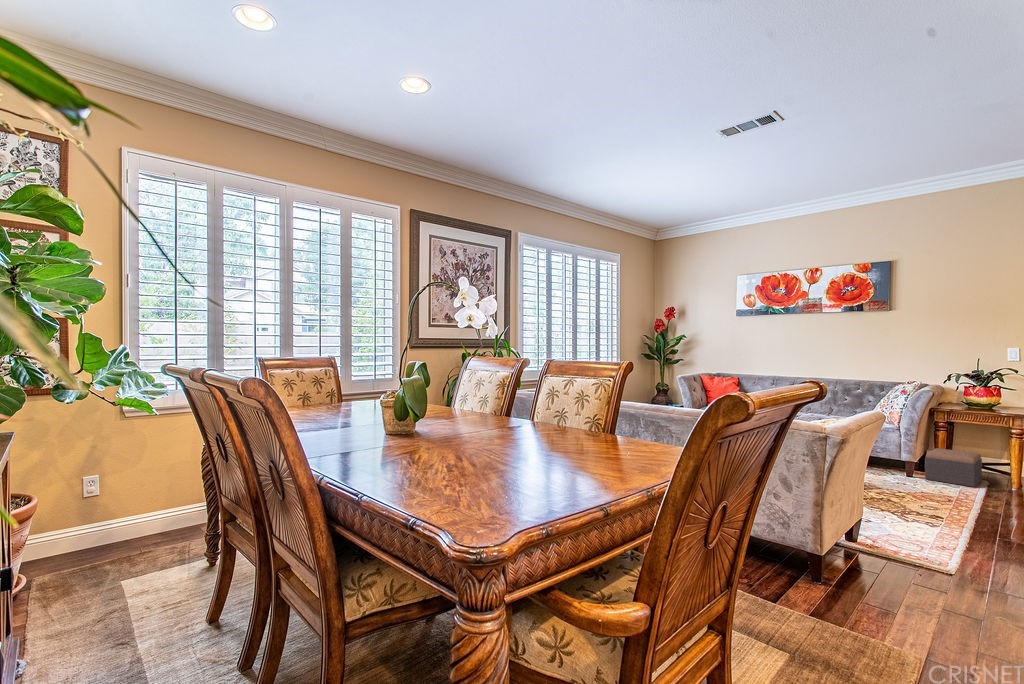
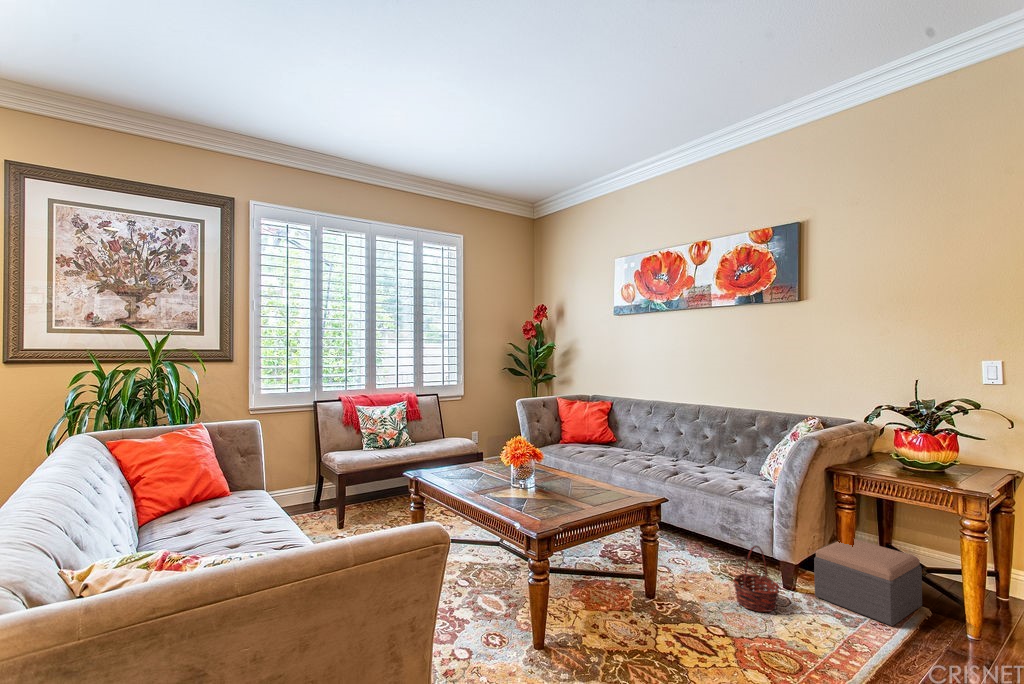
basket: none [884,451,914,485] -> present [733,546,780,612]

